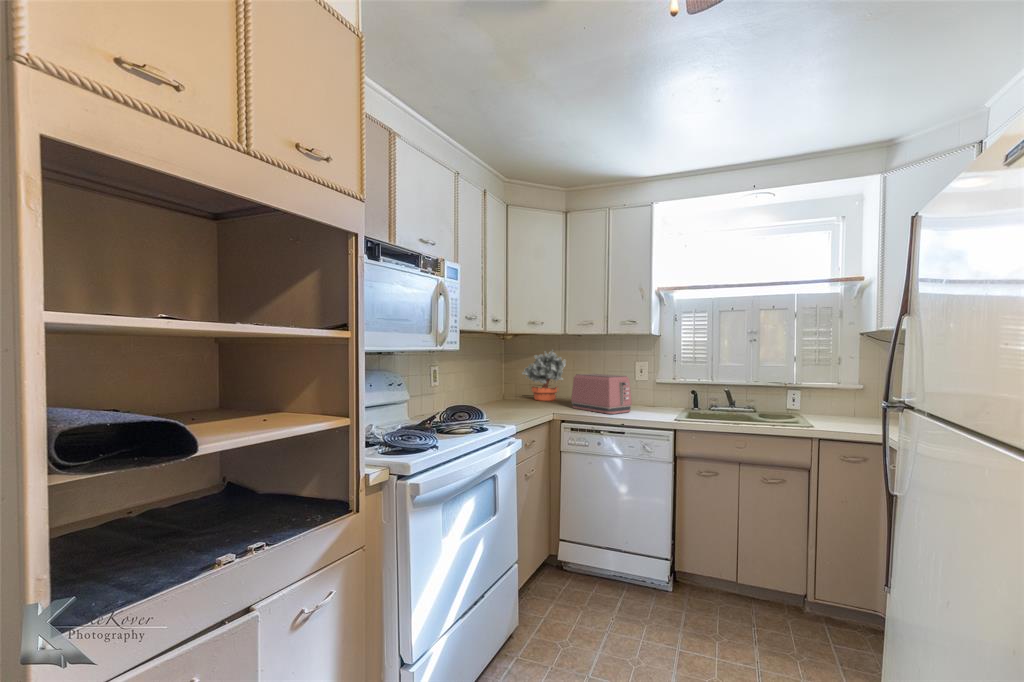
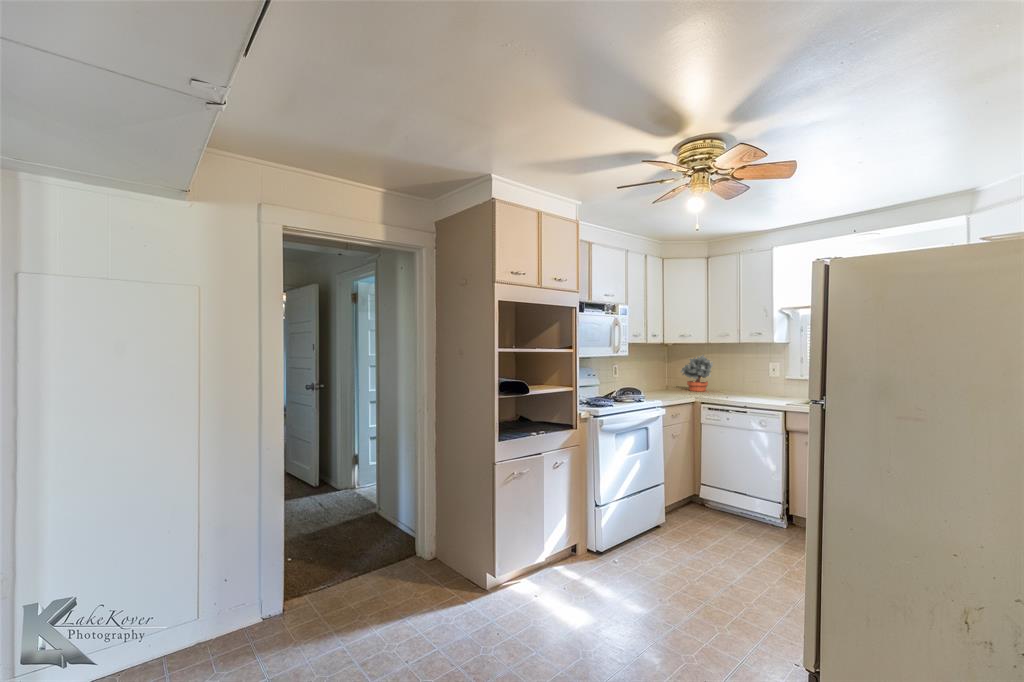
toaster: present [571,374,632,414] -> none [712,372,757,400]

